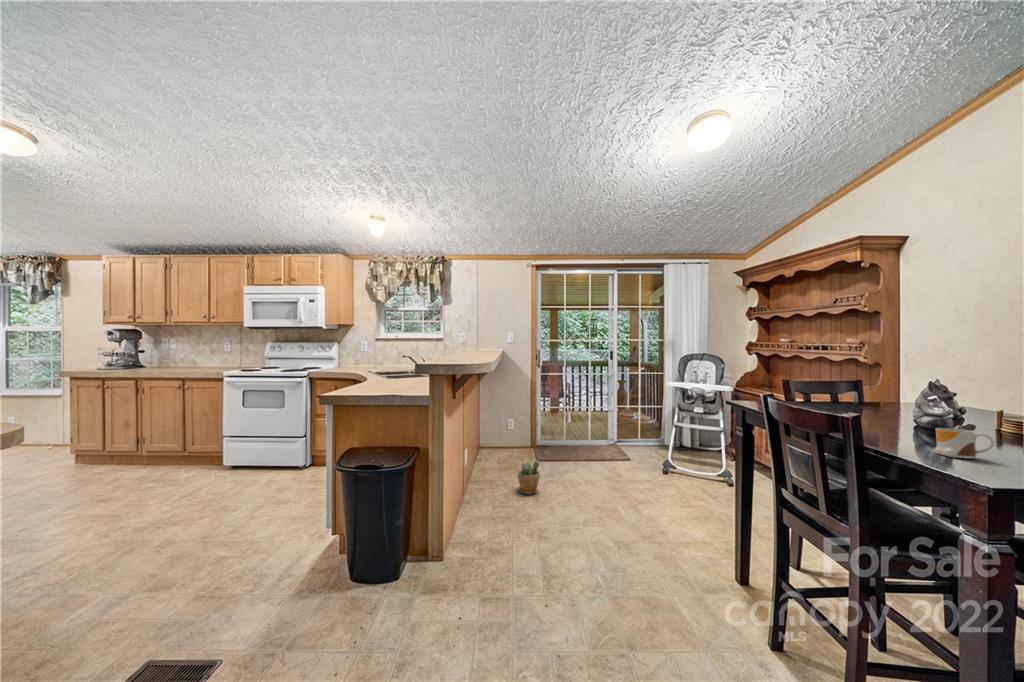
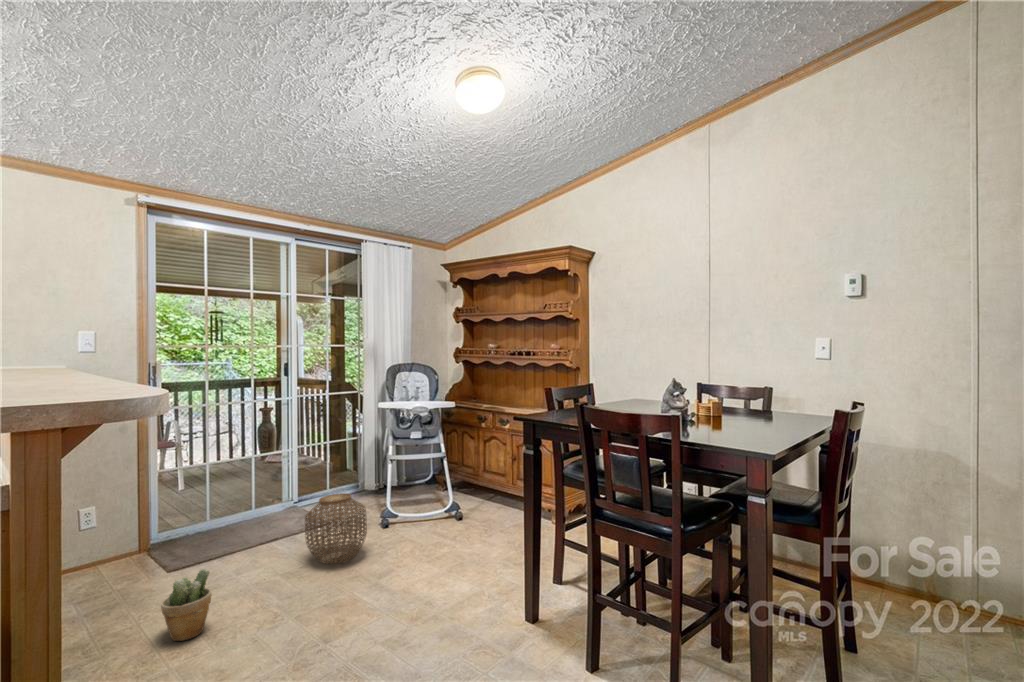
mug: present [935,428,994,458] -> none [703,419,735,443]
woven basket: none [602,439,643,485] -> present [305,493,367,564]

